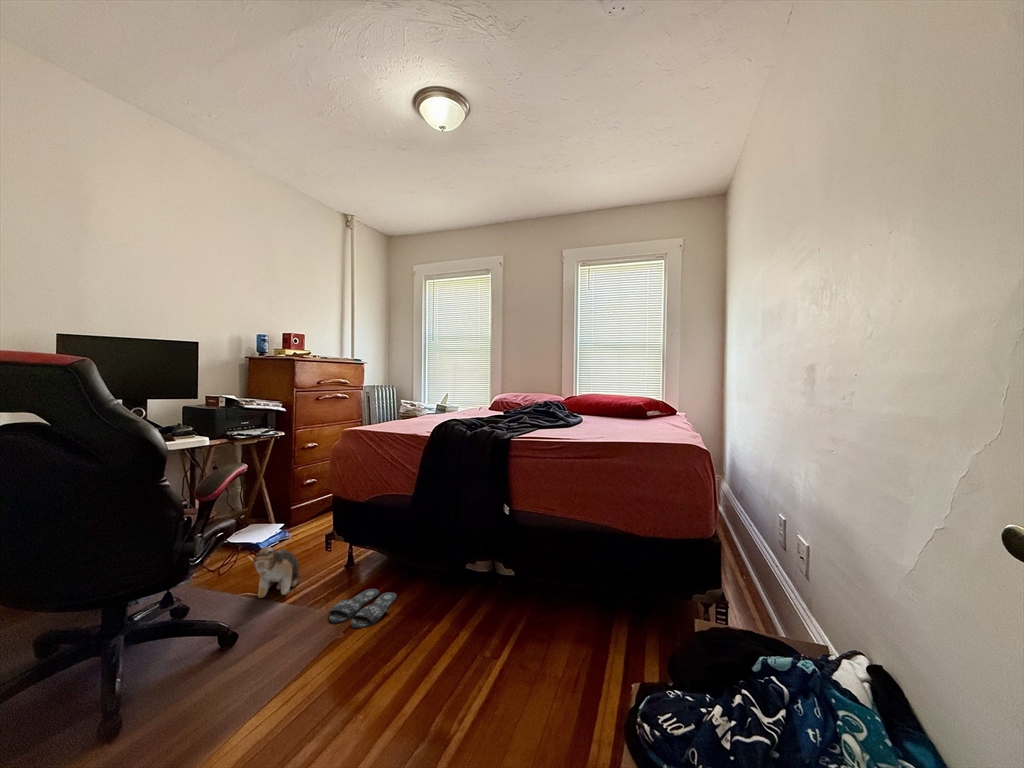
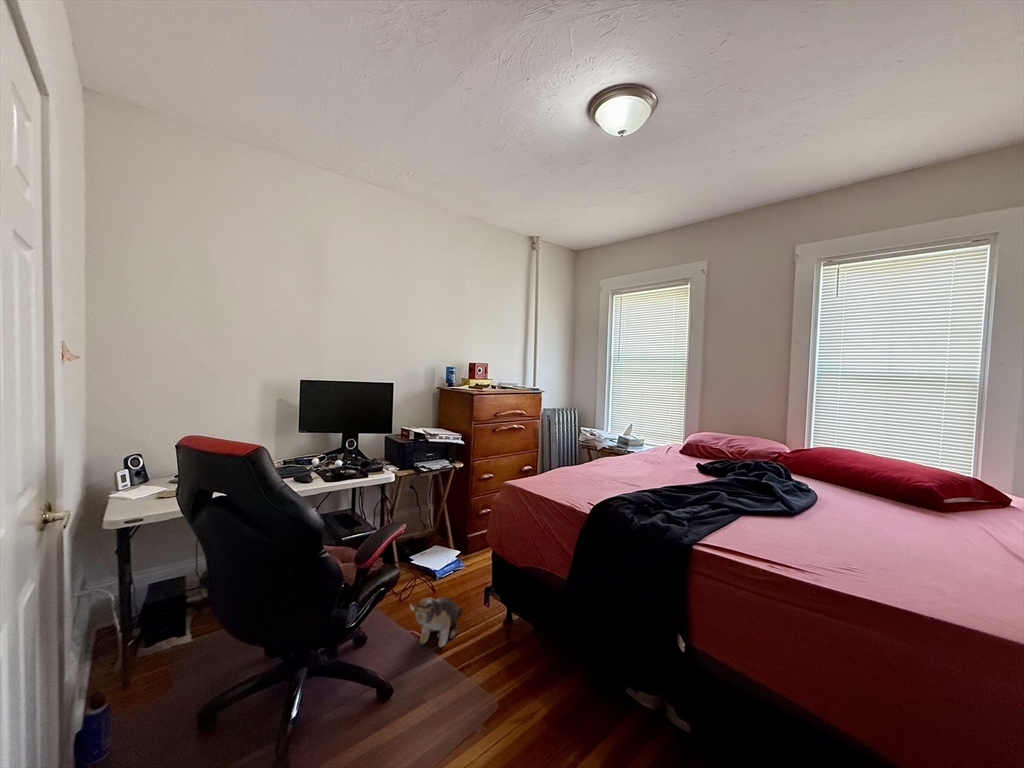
slippers: present [329,589,397,629] -> none [472,669,545,729]

